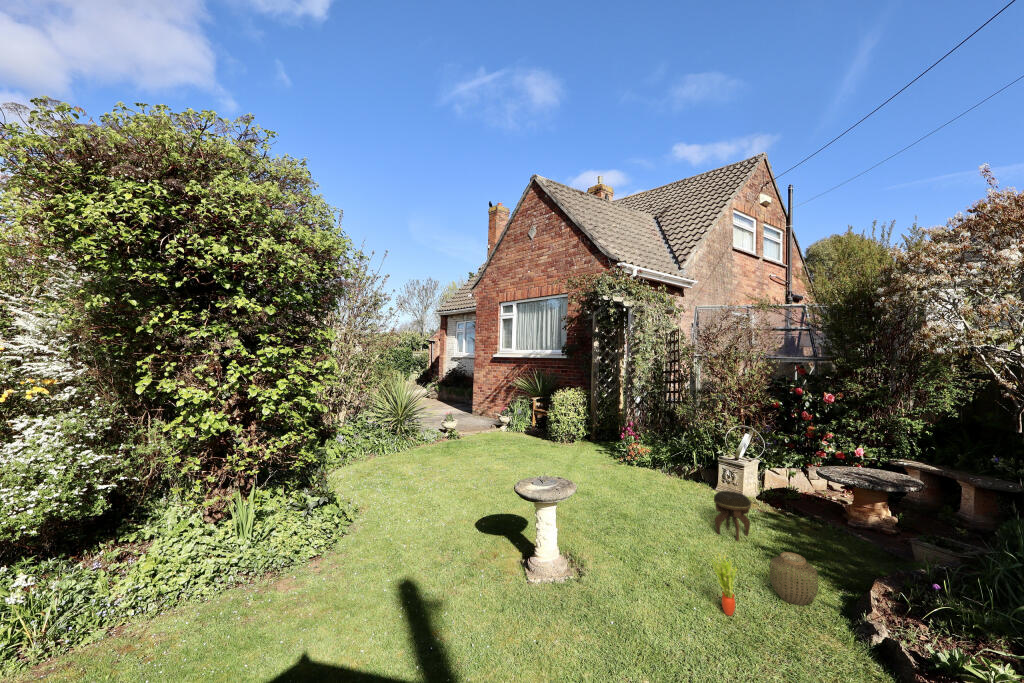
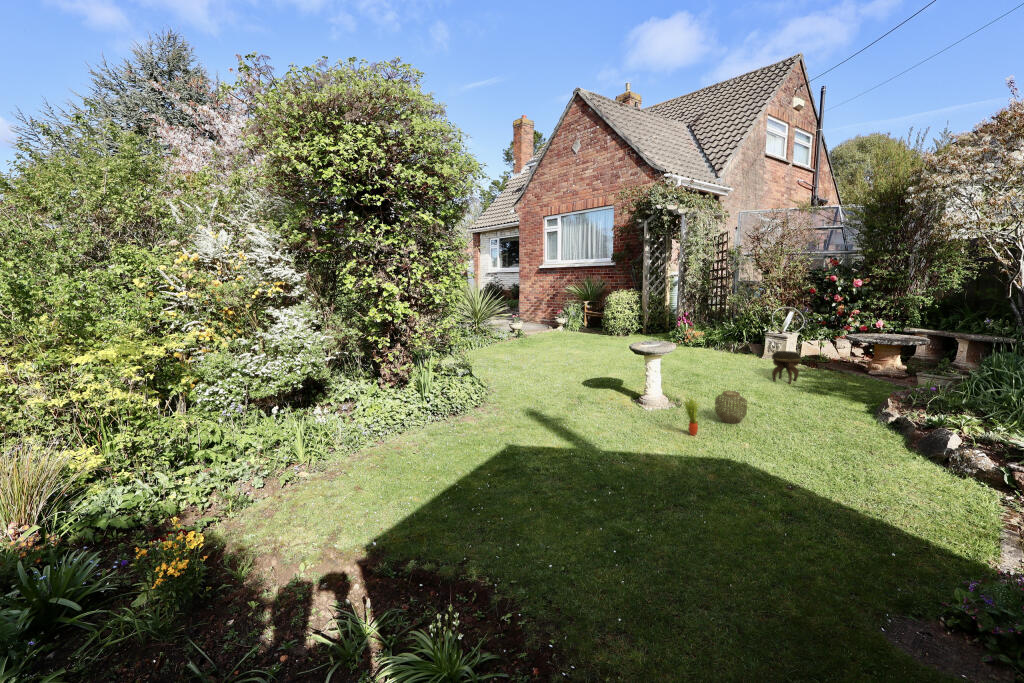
woven basket: present [770,552,818,605] -> present [715,391,747,423]
potted plant: present [713,554,737,616] -> present [684,397,700,435]

